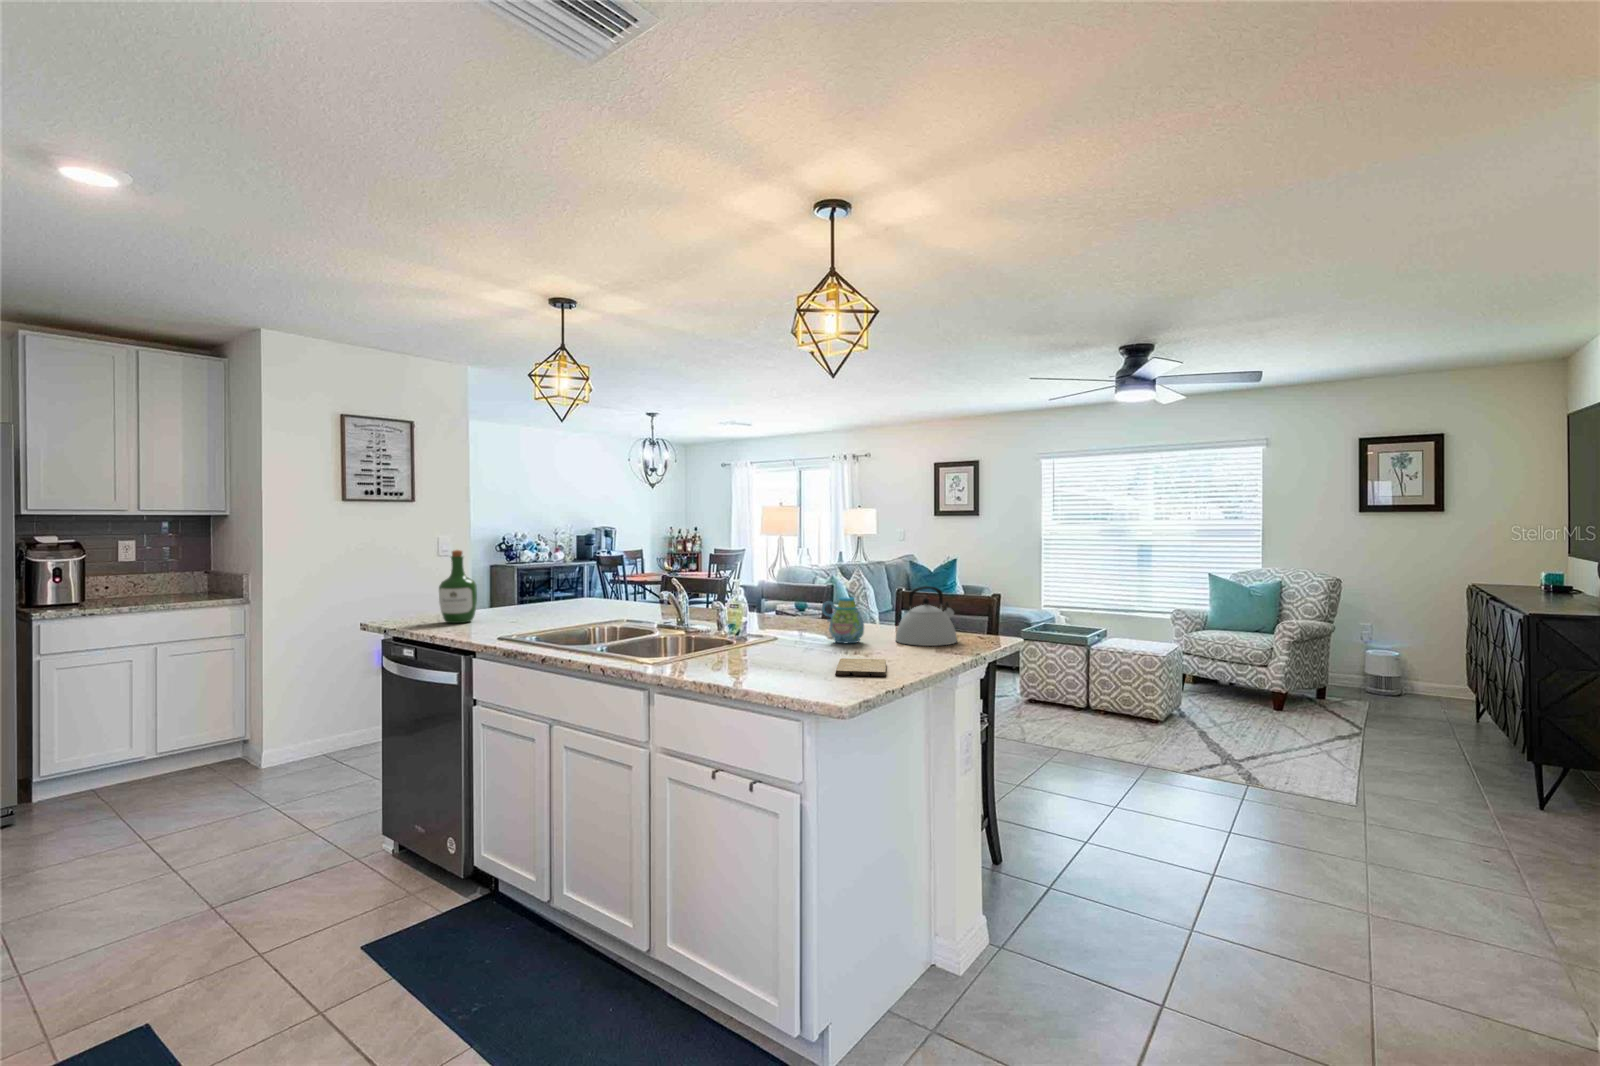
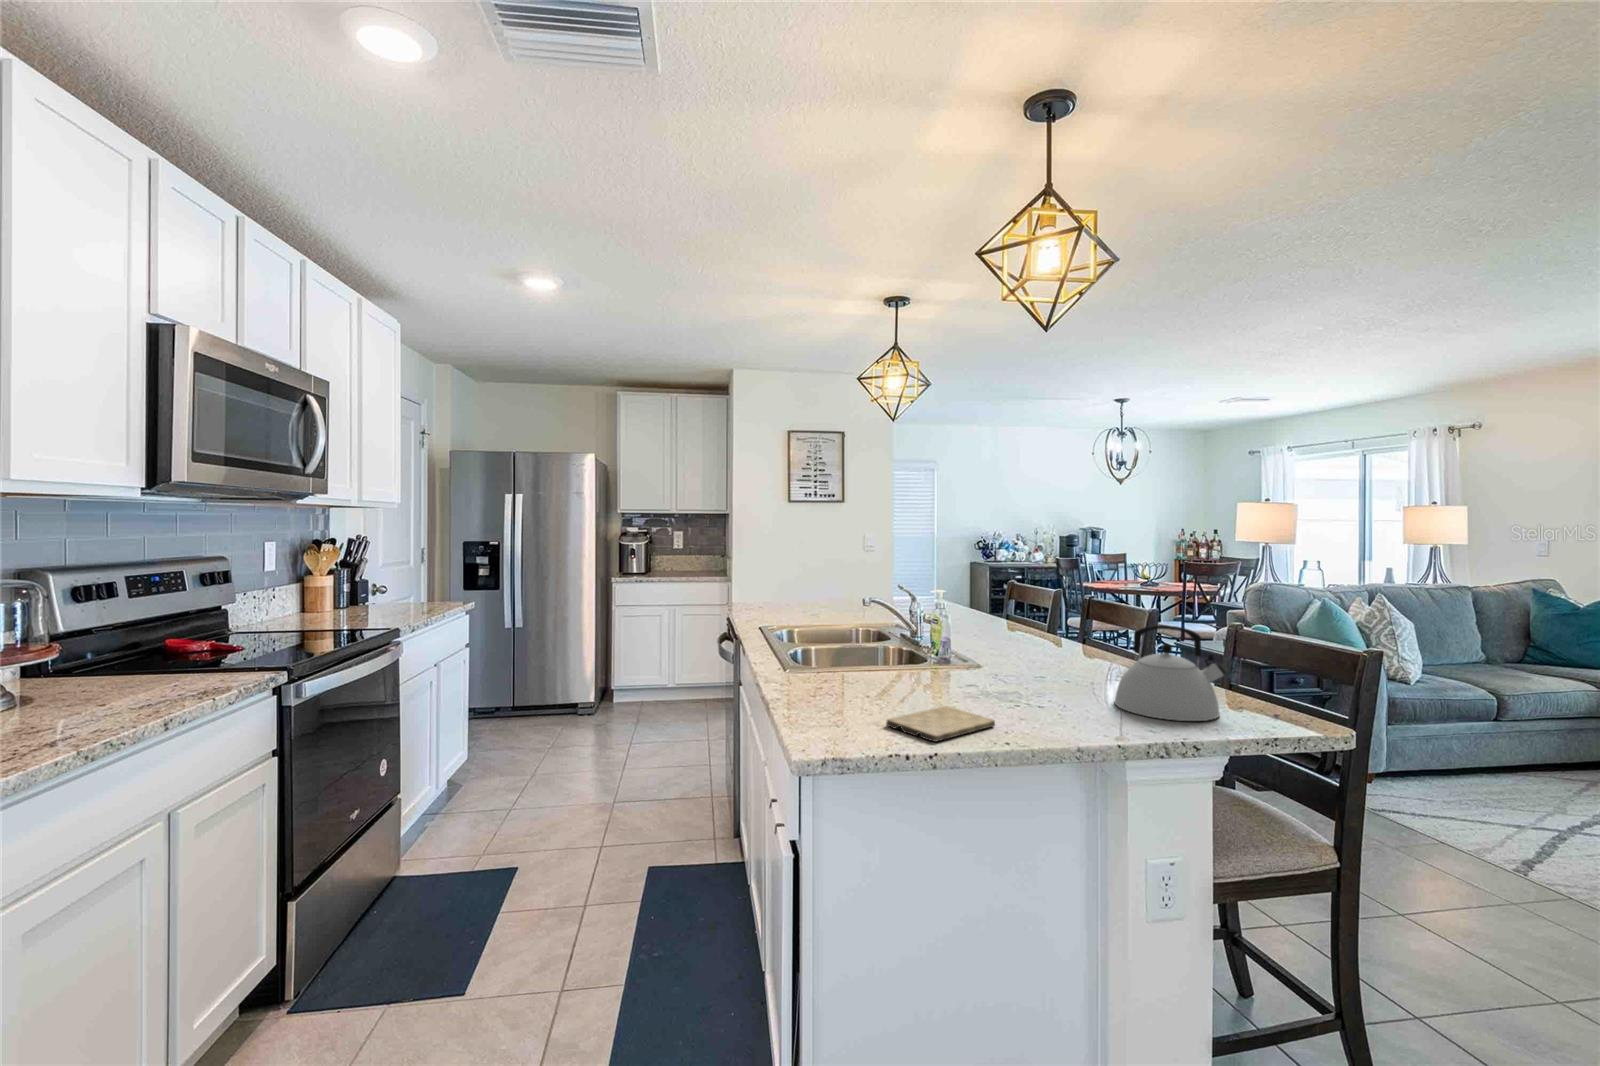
wine bottle: present [439,550,477,623] -> none [759,543,791,609]
mug: present [822,598,864,643] -> none [1022,626,1072,691]

